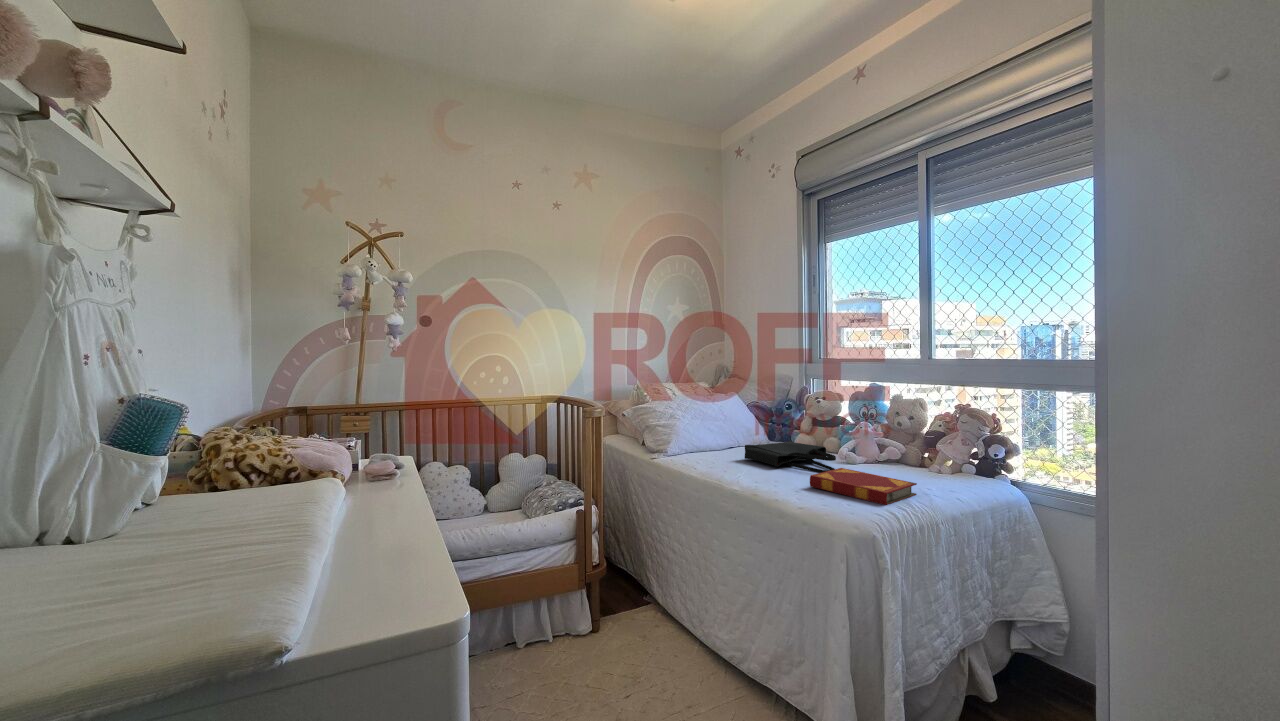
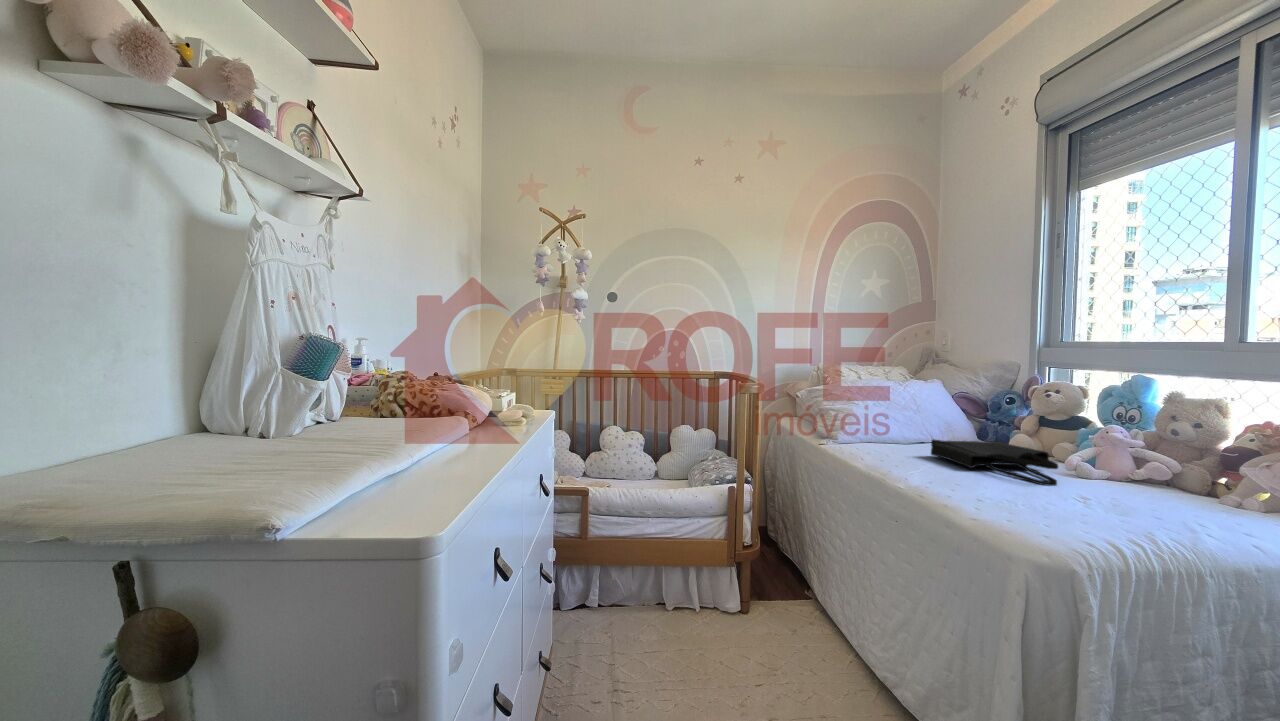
hardback book: present [810,468,917,505] -> none [1008,479,1190,536]

